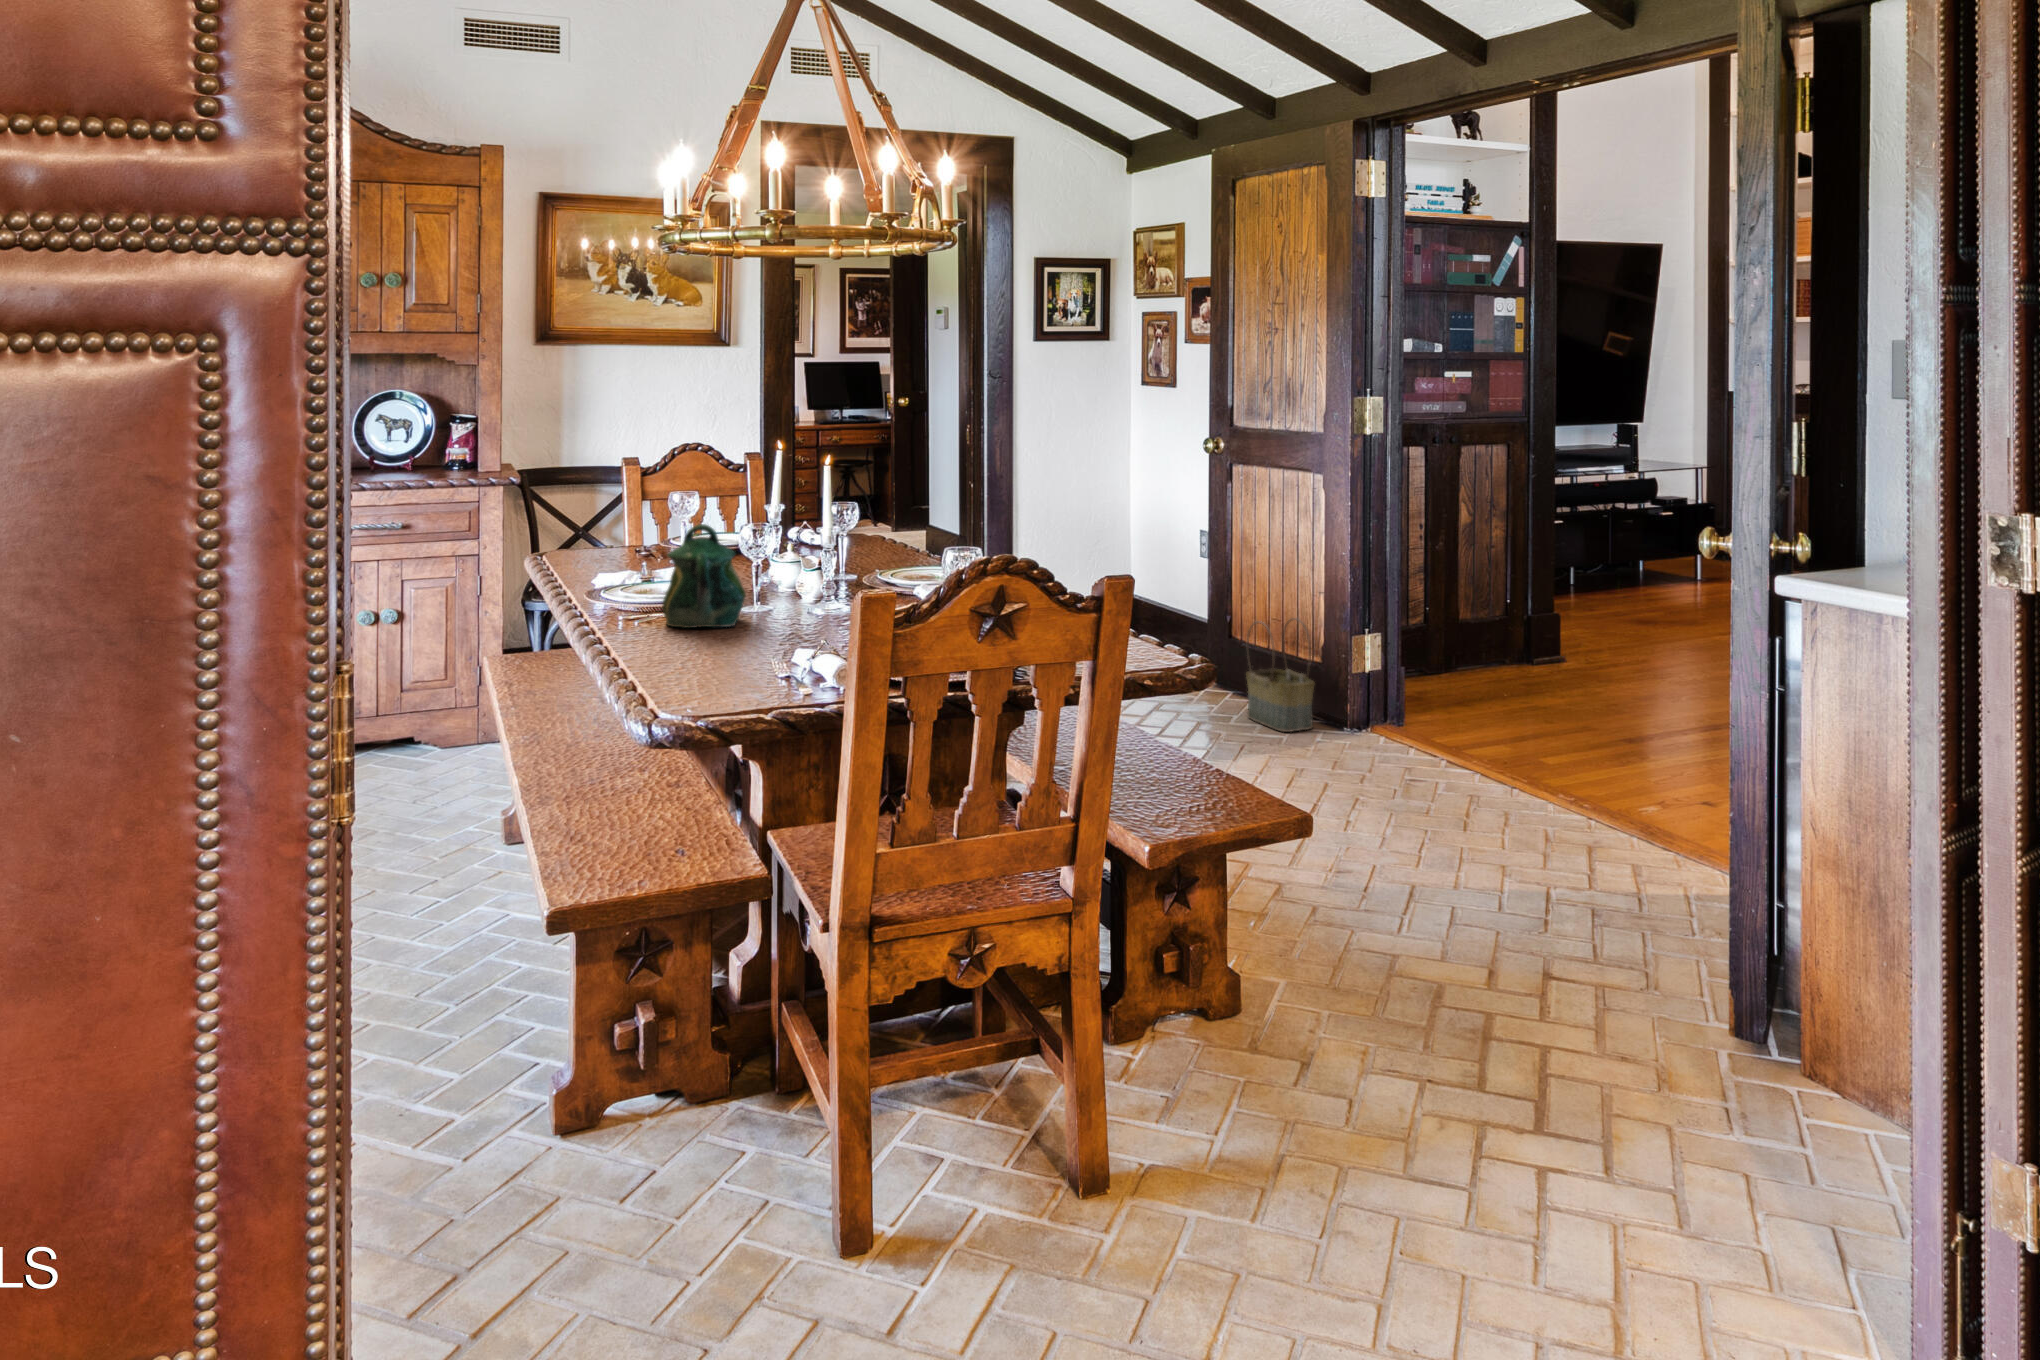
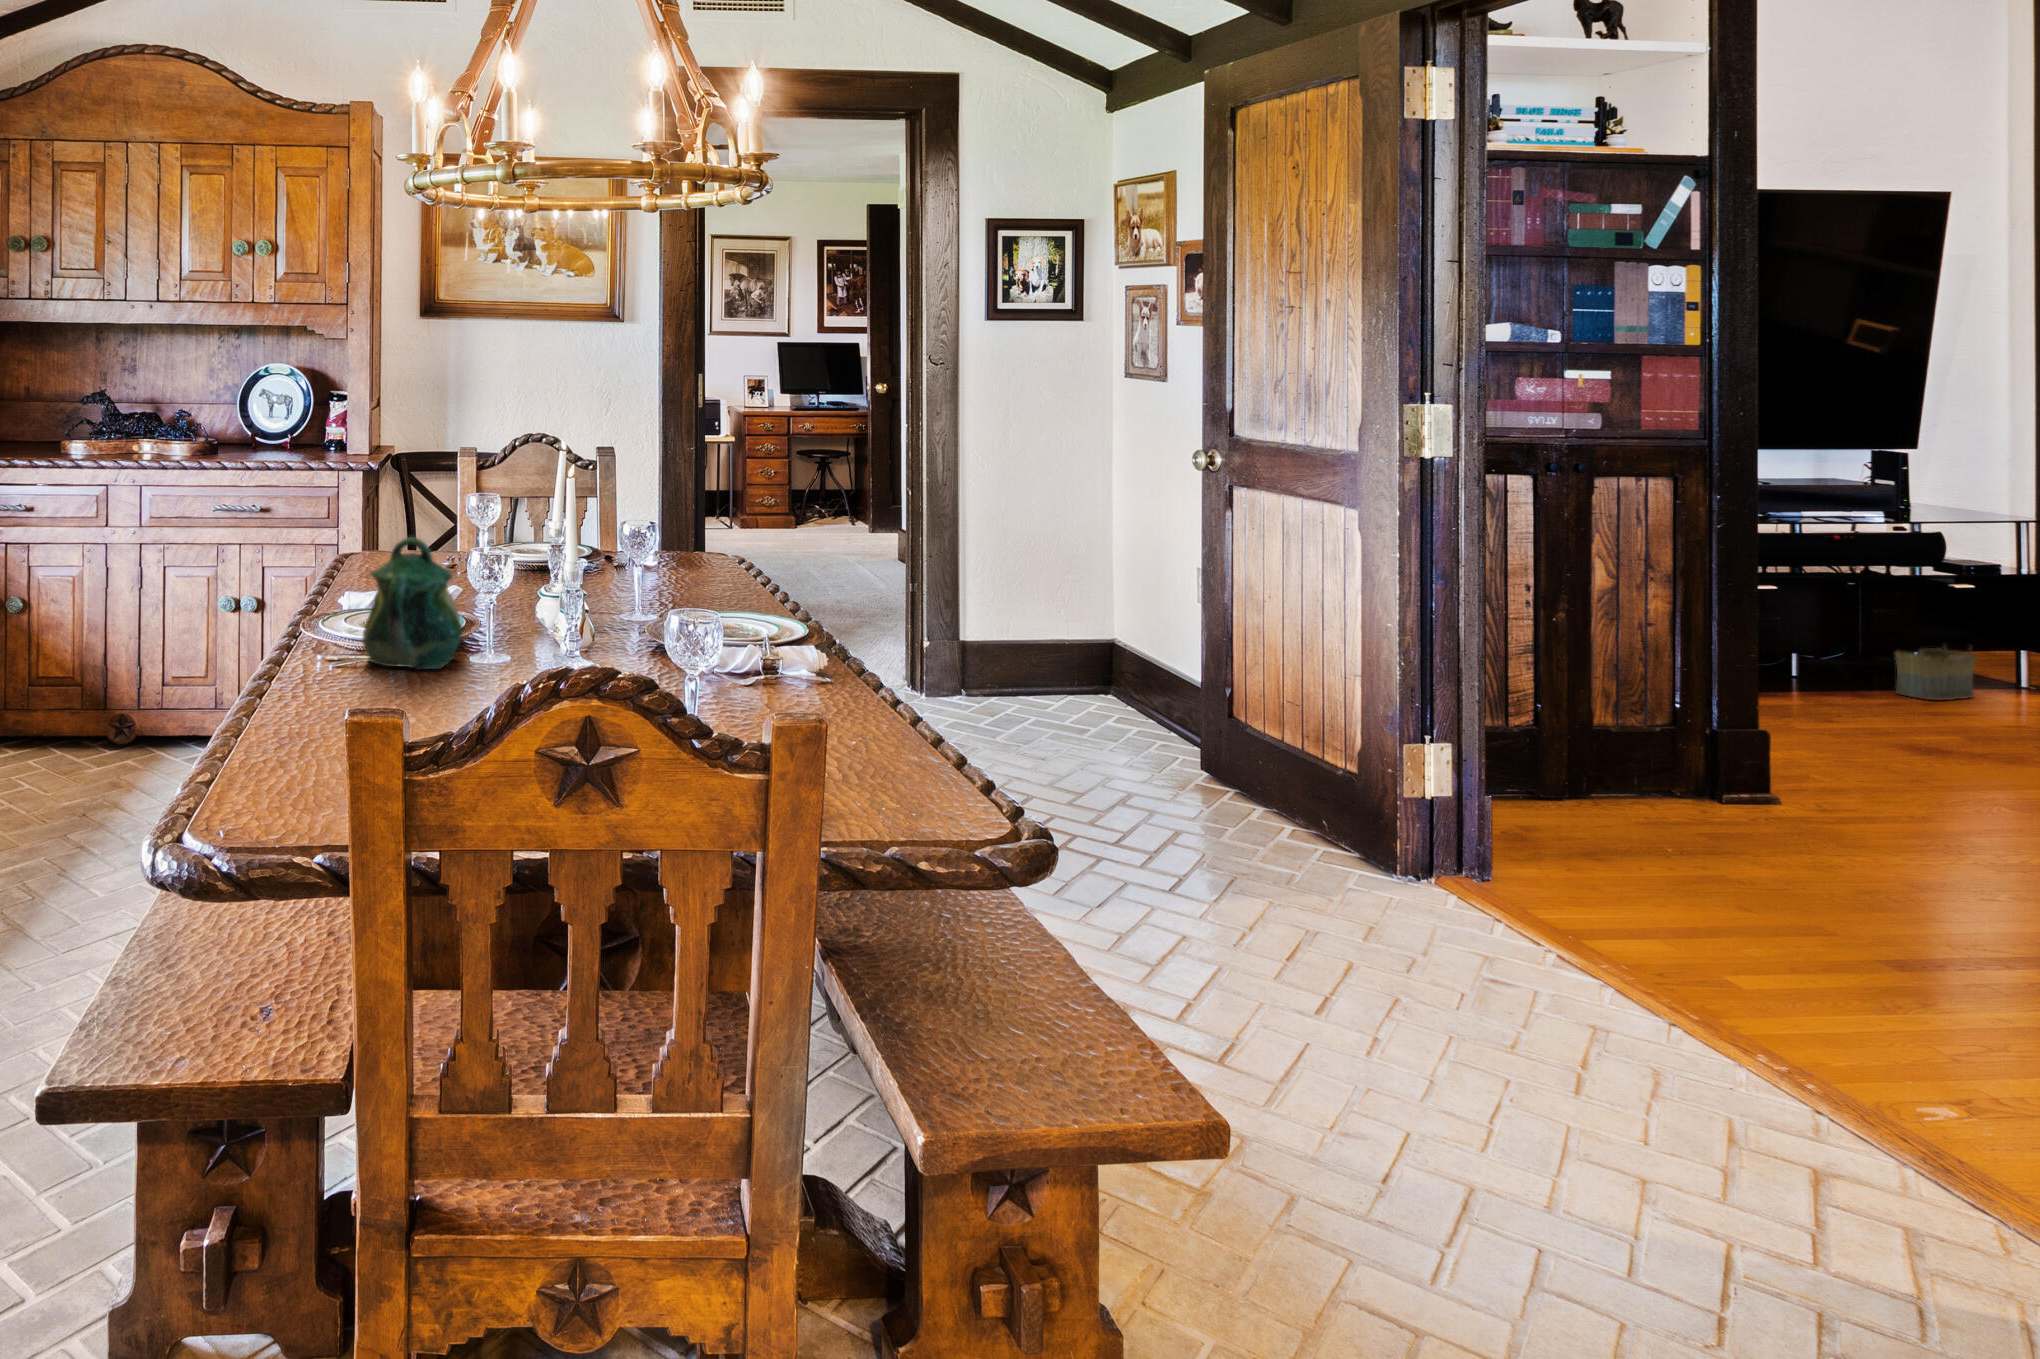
basket: present [1246,618,1315,732] -> present [1895,646,1976,700]

